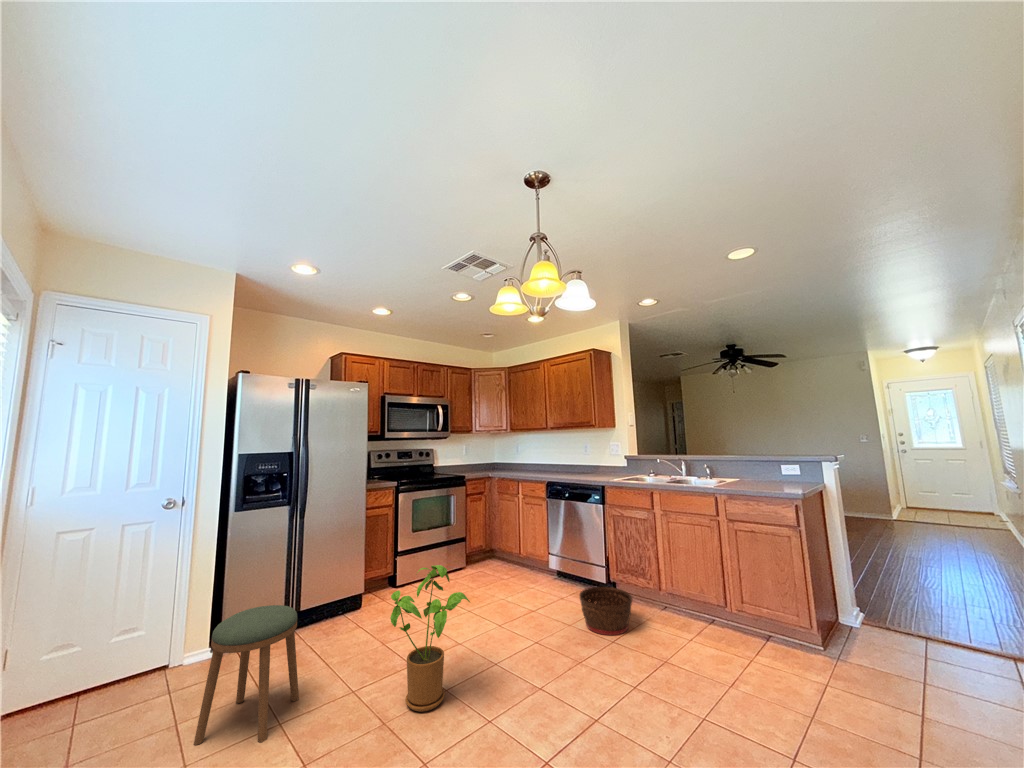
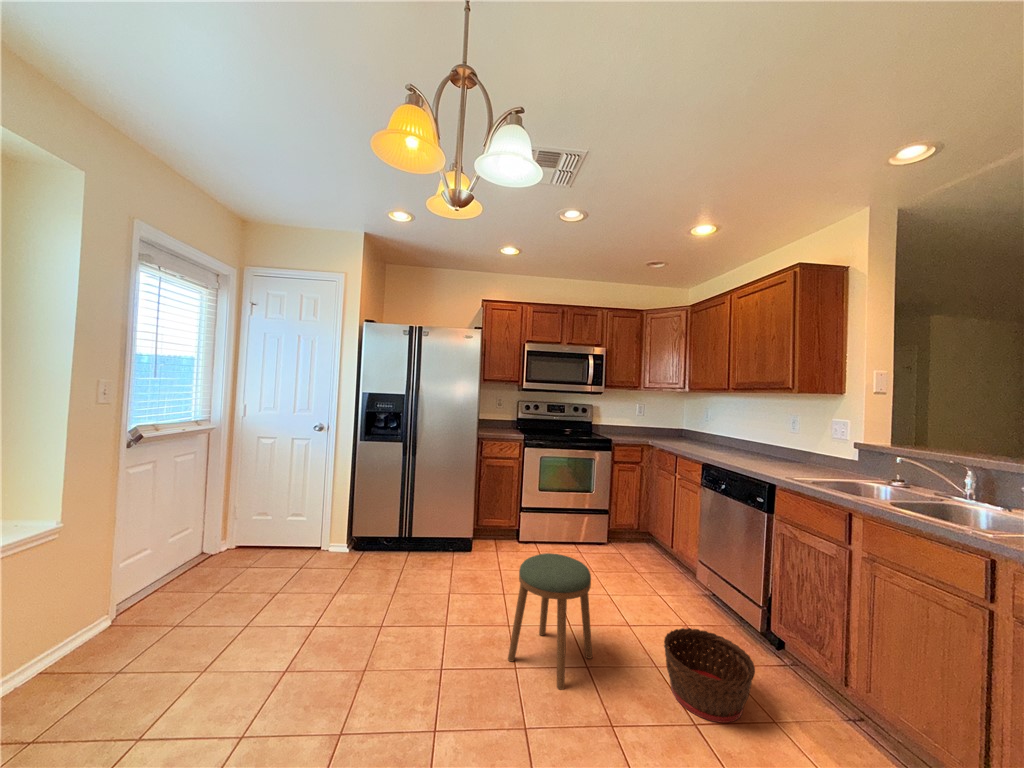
house plant: present [390,565,470,712] -> none [380,530,456,680]
stool: present [194,605,299,745] -> present [508,553,592,690]

